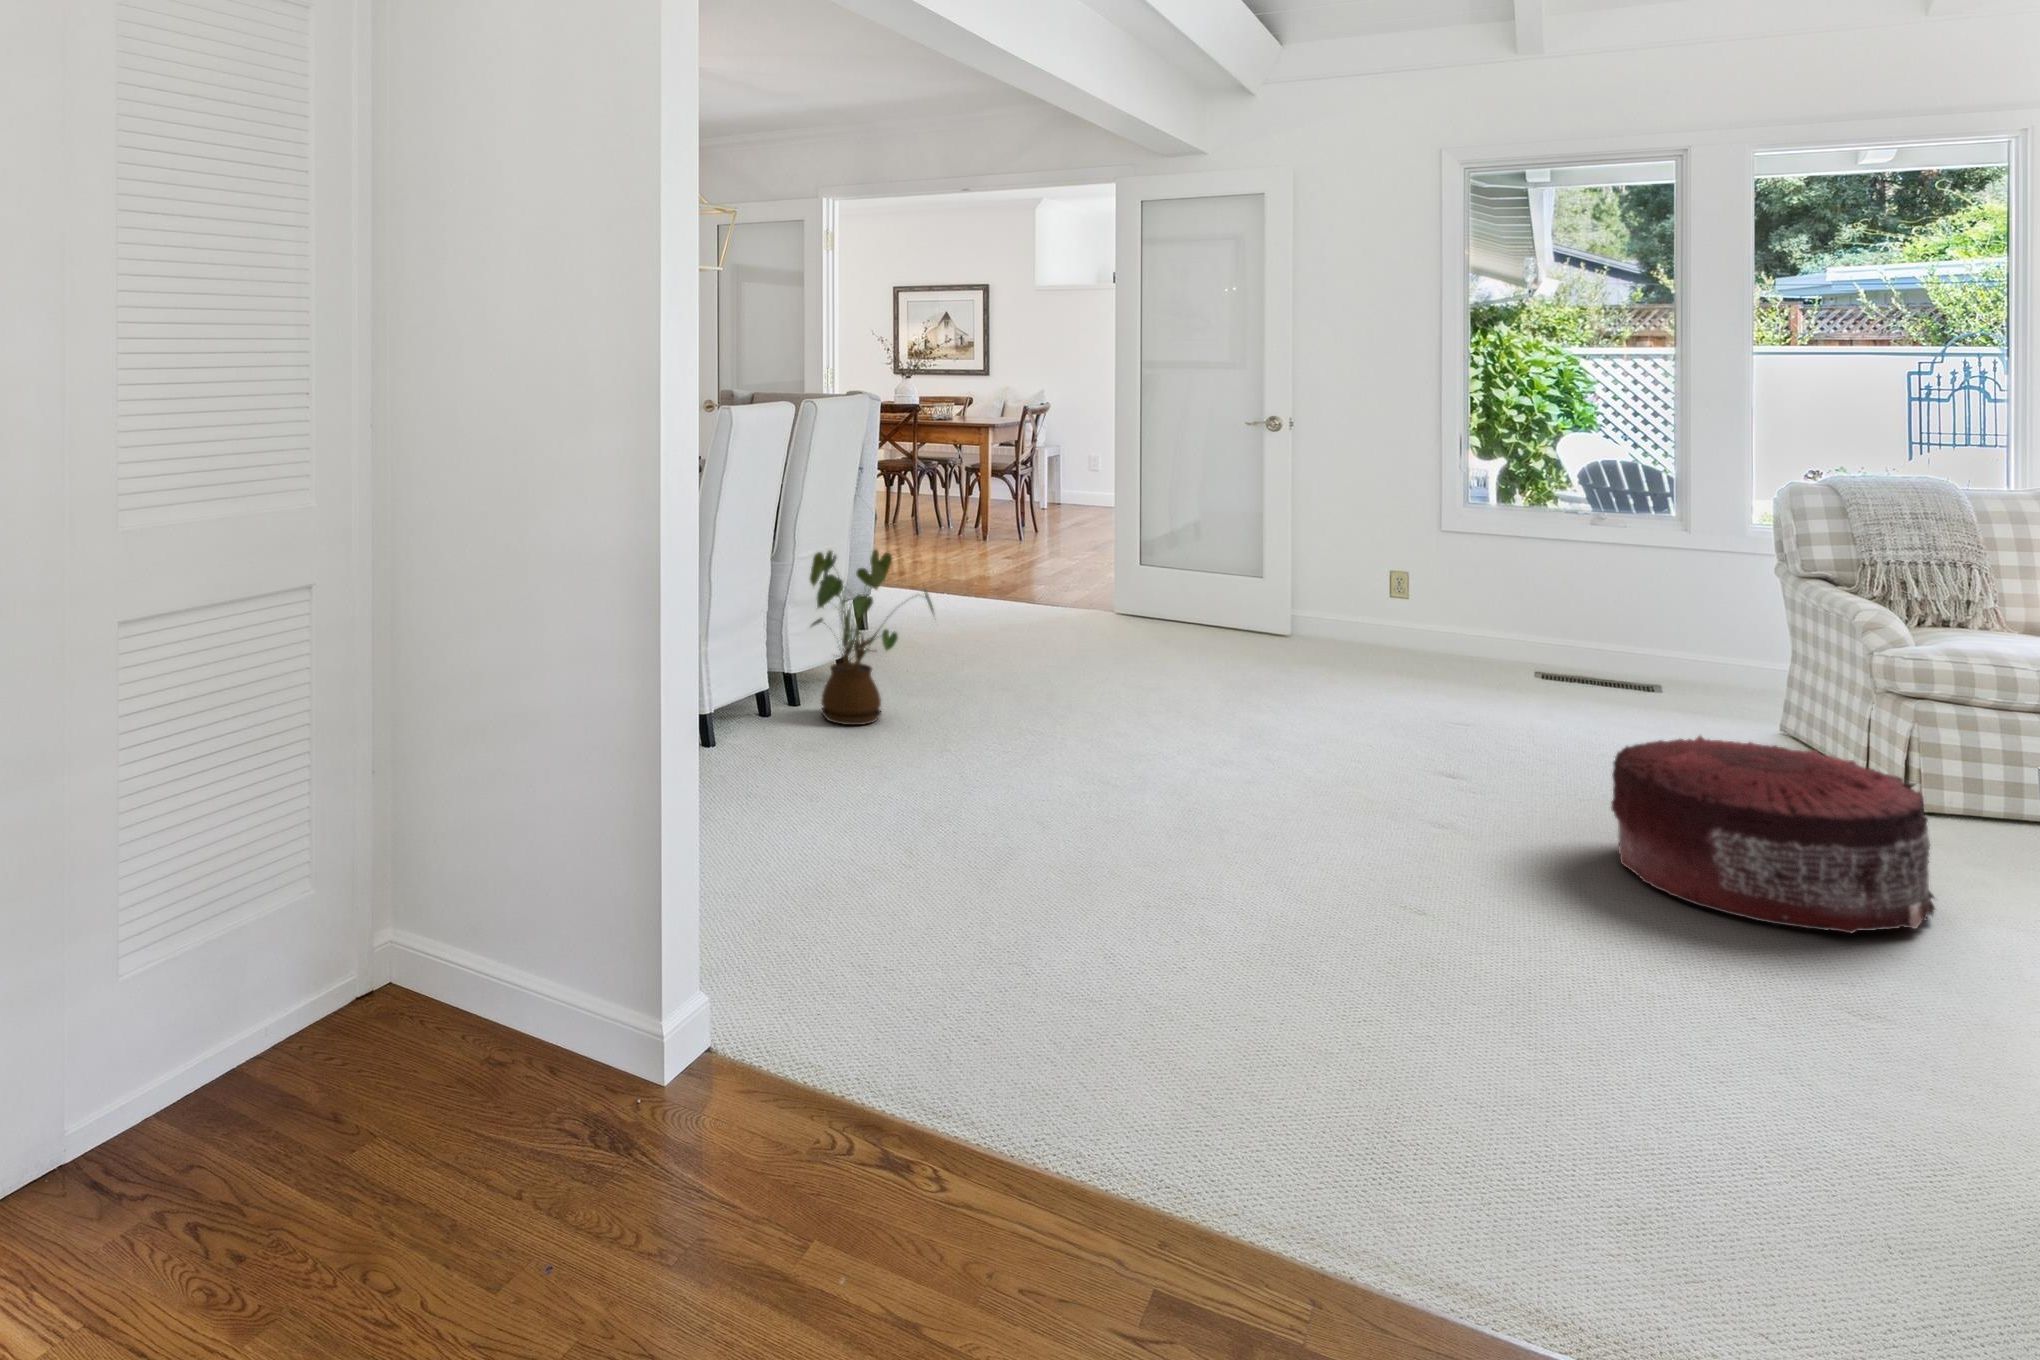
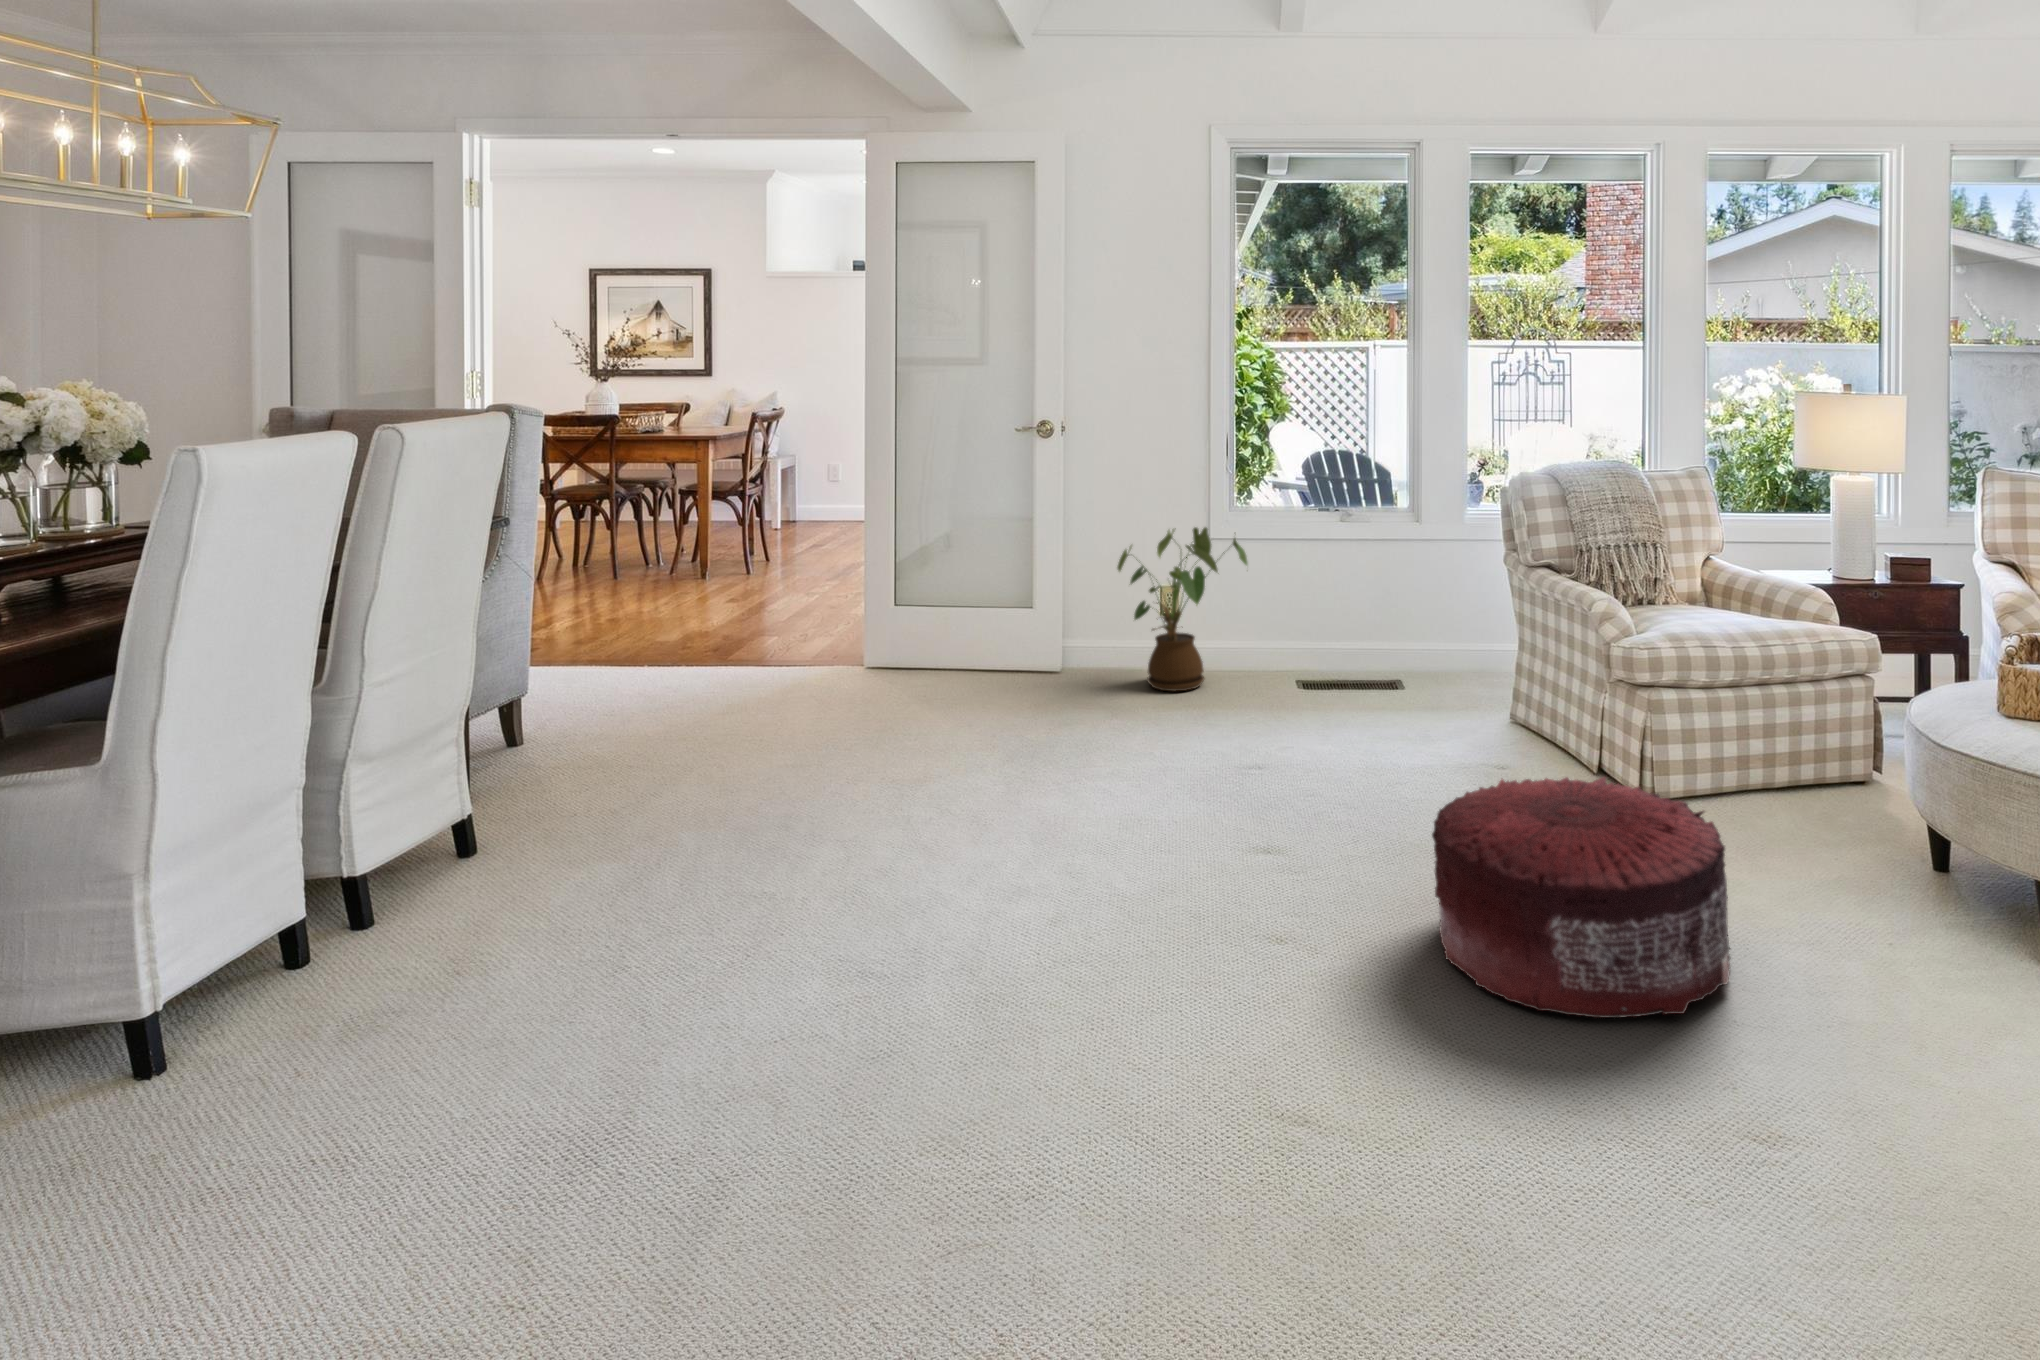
house plant: present [810,549,934,725] -> present [1117,527,1247,691]

